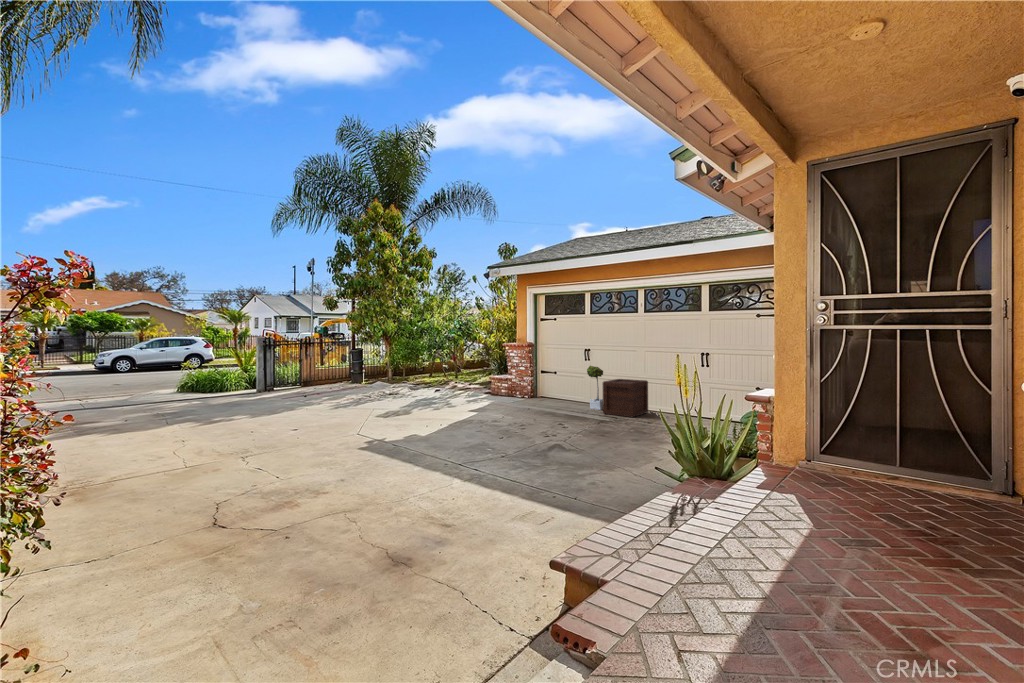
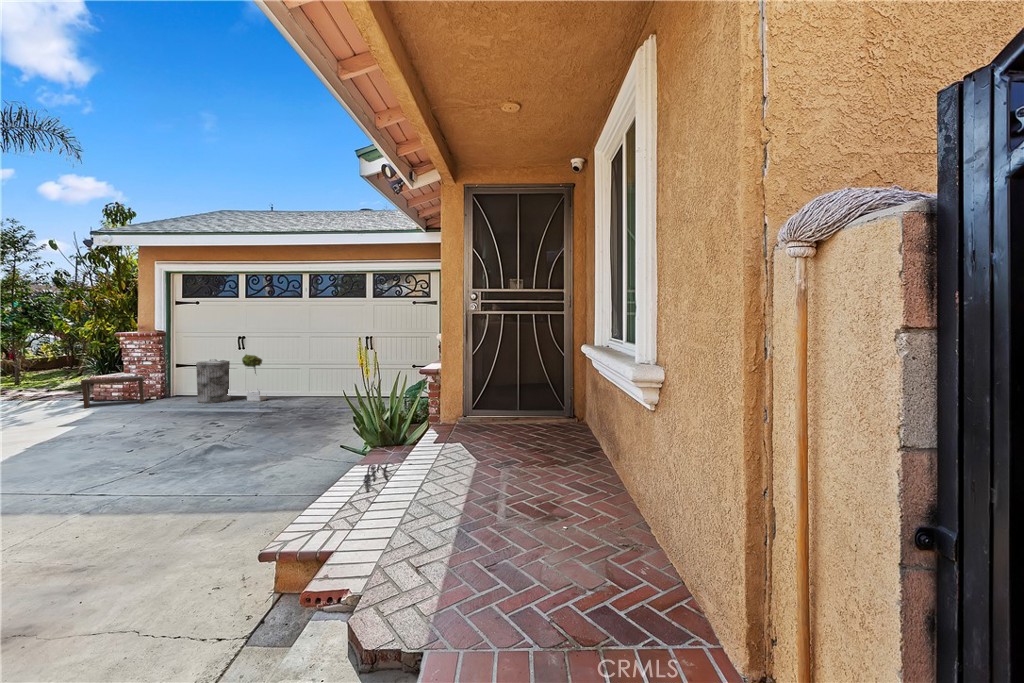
trash can: none [553,369,578,407] -> present [196,359,230,403]
wooden crate: present [603,379,648,417] -> none [263,367,313,405]
bench: none [481,380,520,402] -> present [81,376,145,408]

